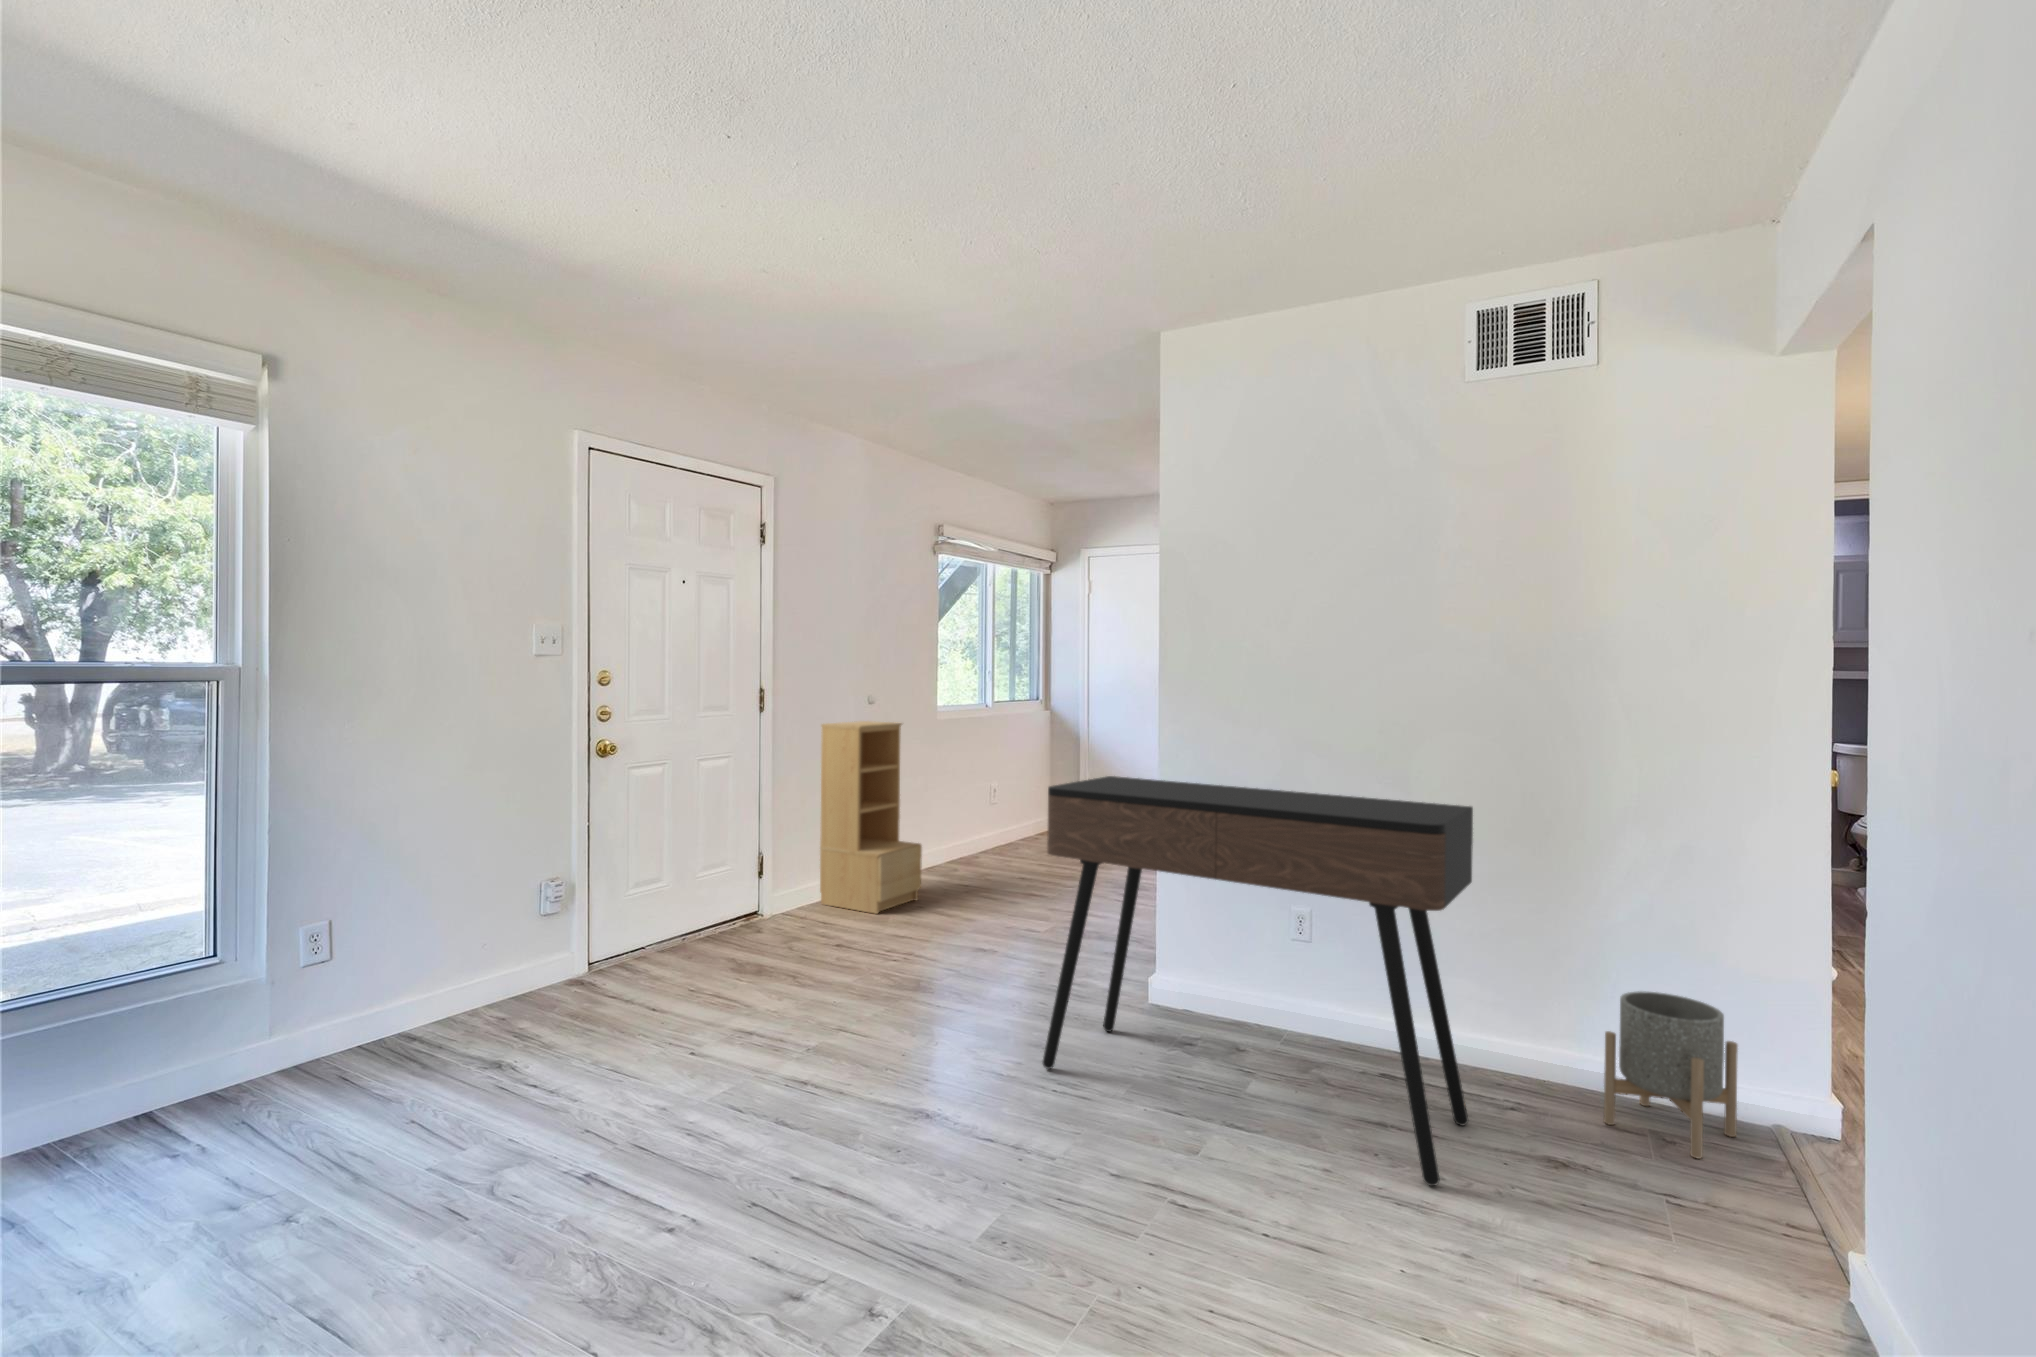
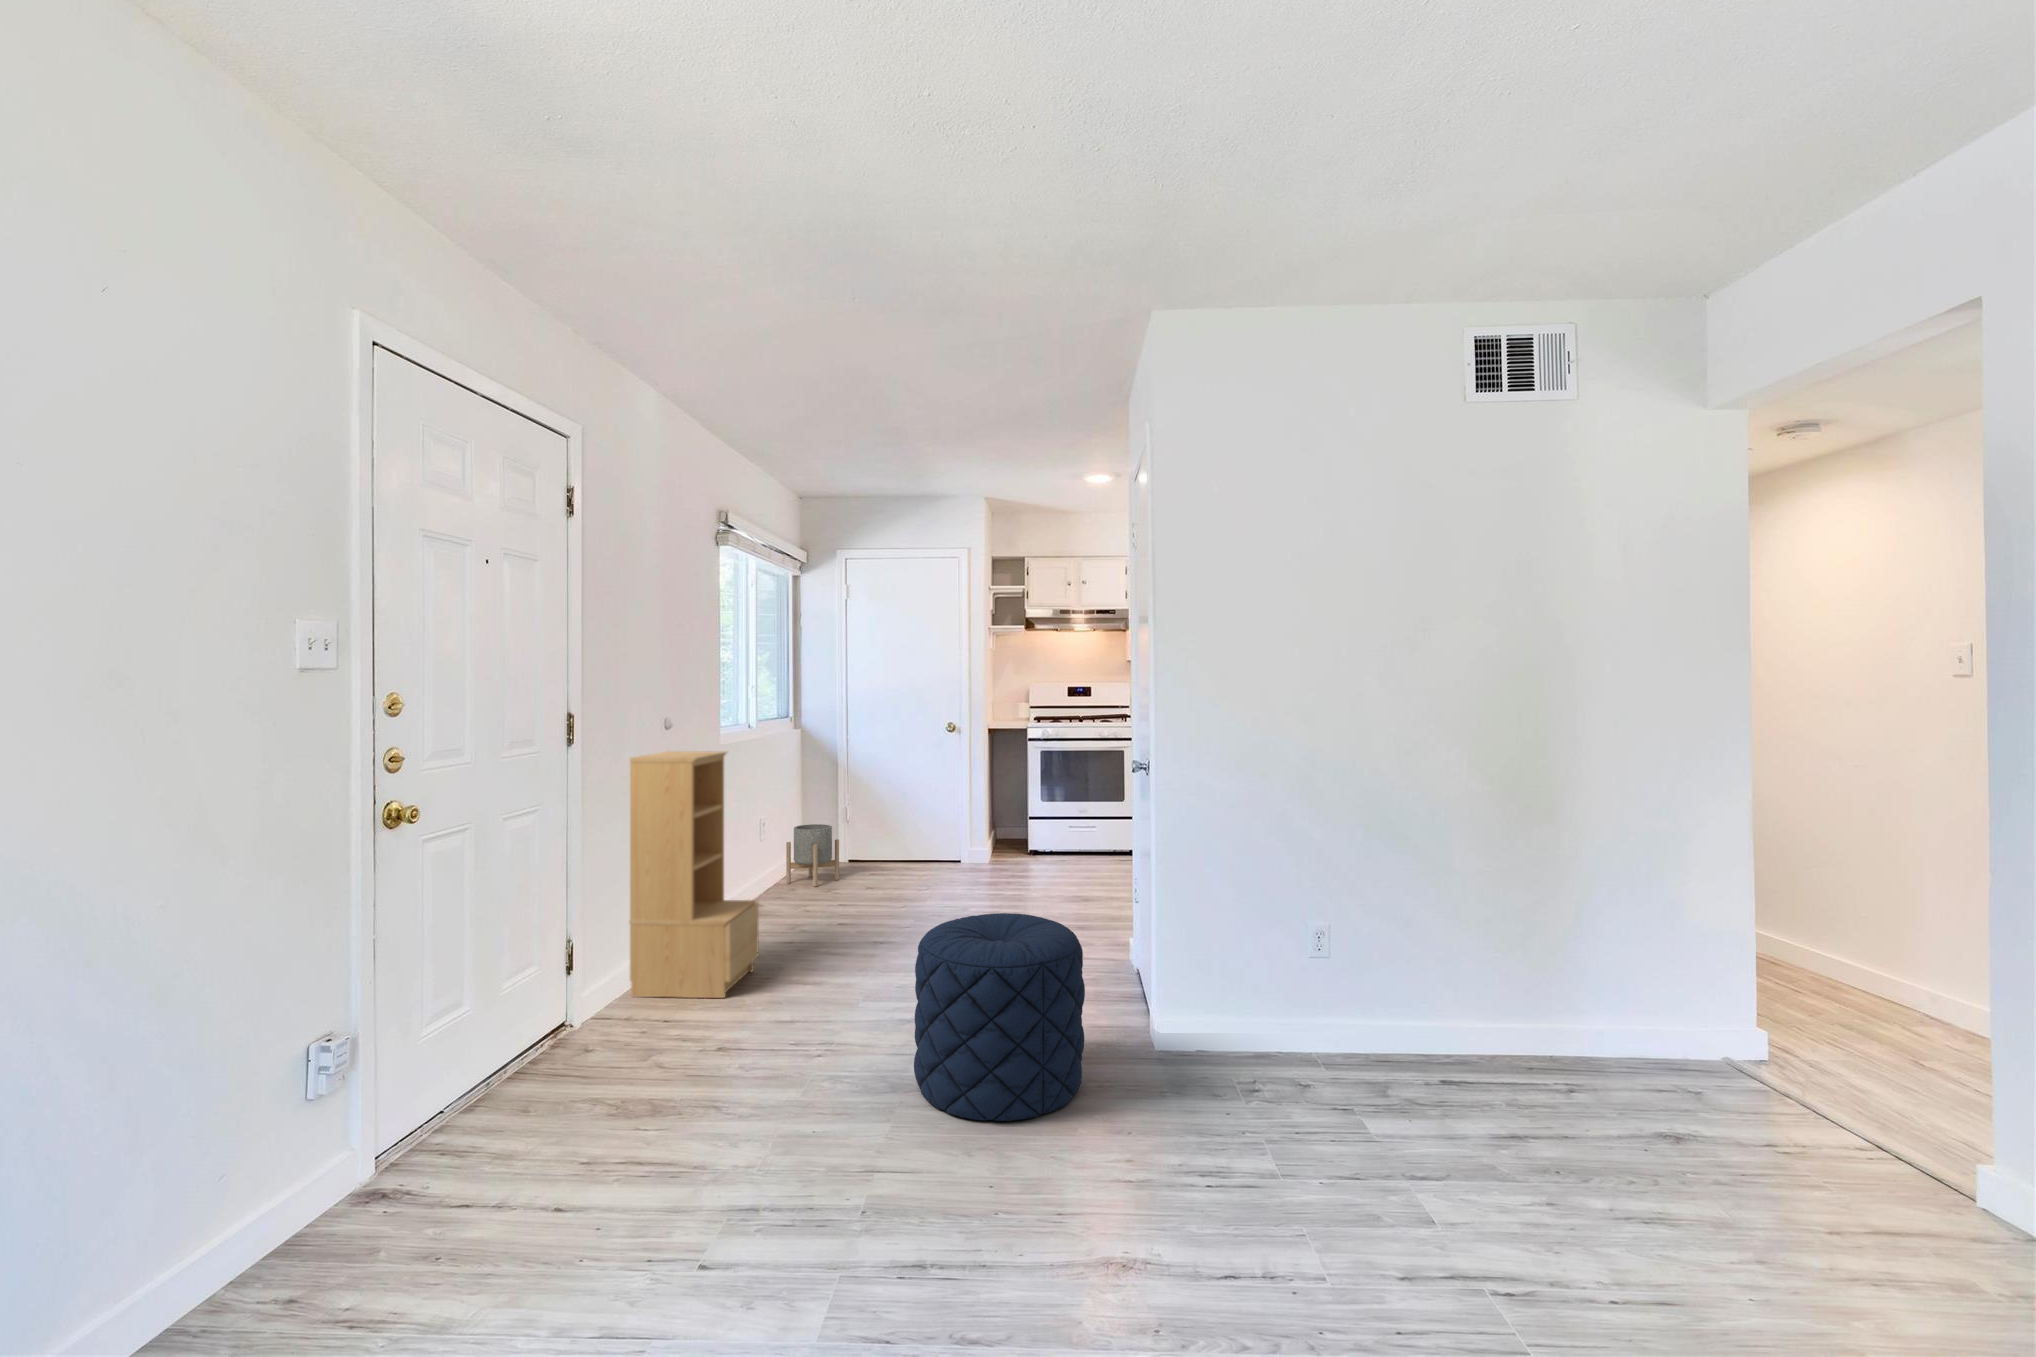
console table: present [1043,776,1473,1186] -> none [1159,802,1646,1191]
pouf: none [922,863,1061,1023] -> present [914,913,1085,1121]
planter: present [1604,991,1738,1159] -> present [786,824,839,887]

